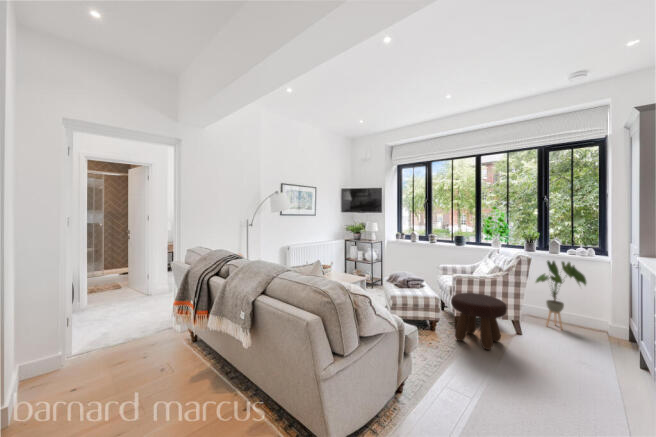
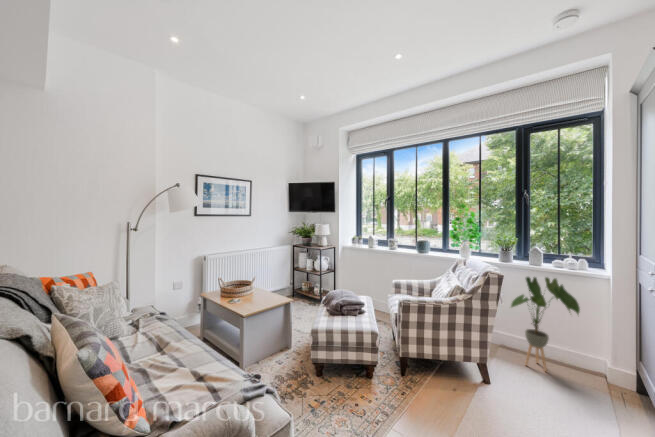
footstool: present [451,293,507,350] -> none [391,324,467,417]

